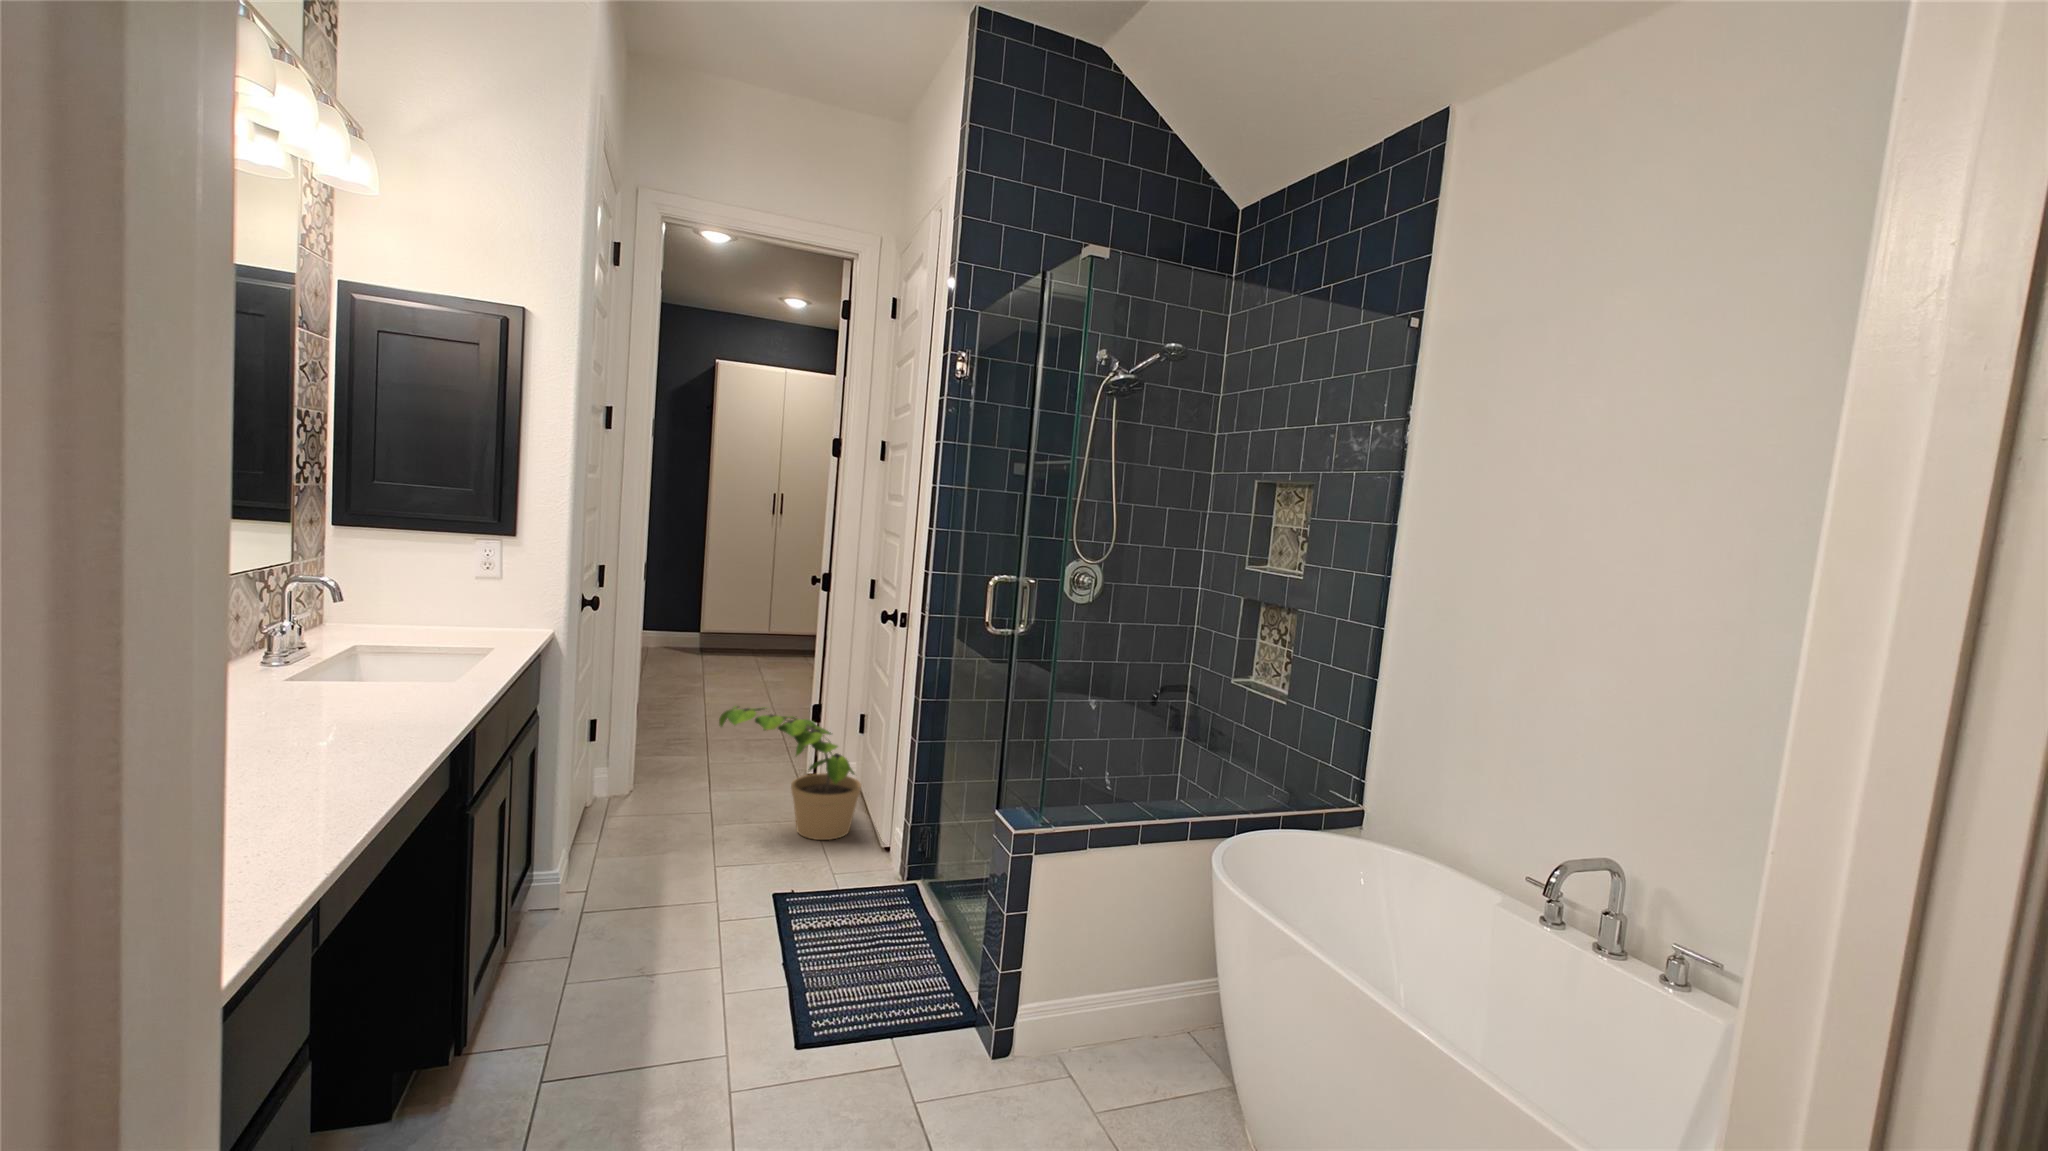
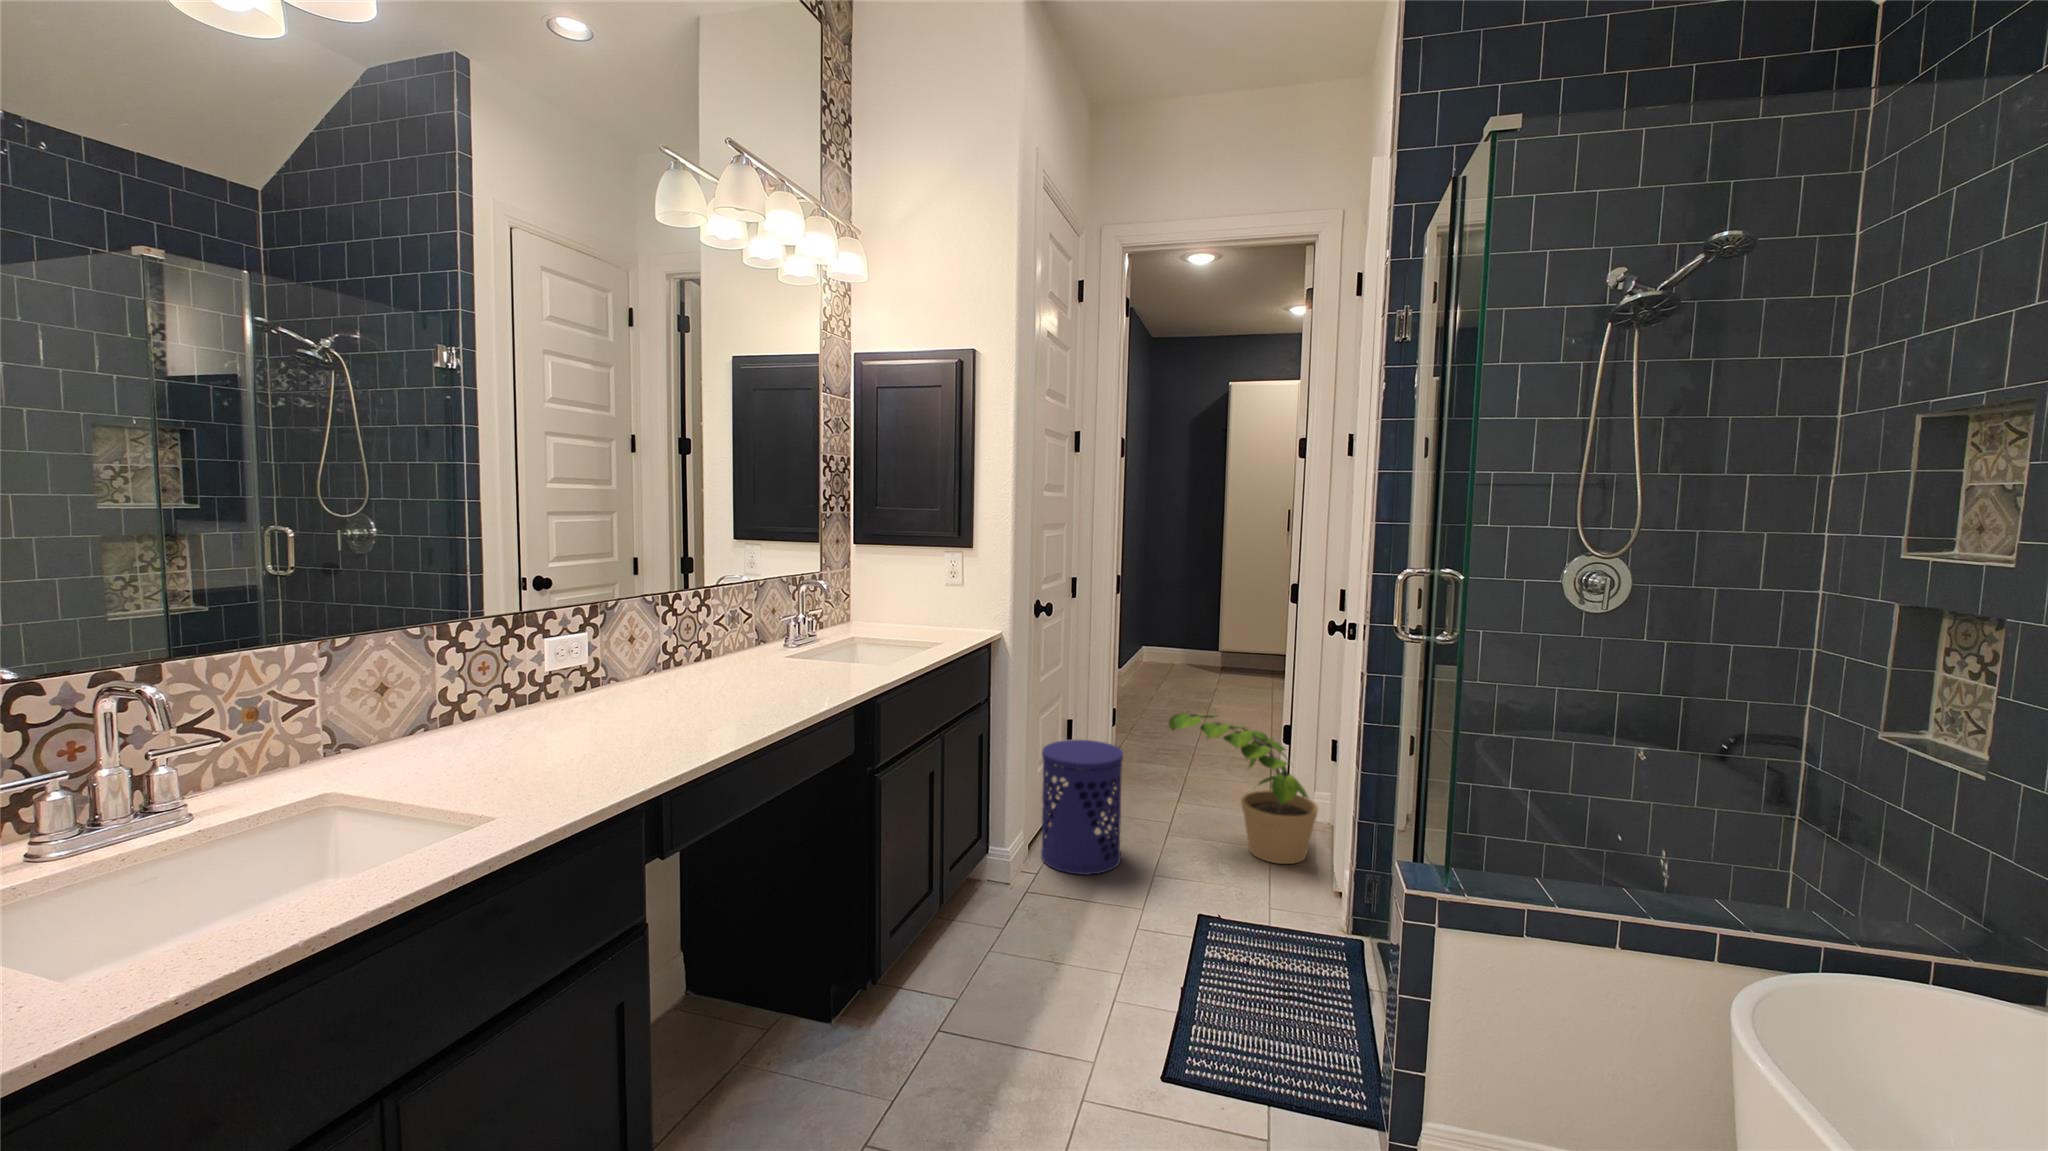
waste bin: none [583,746,683,890] -> present [1041,740,1123,875]

